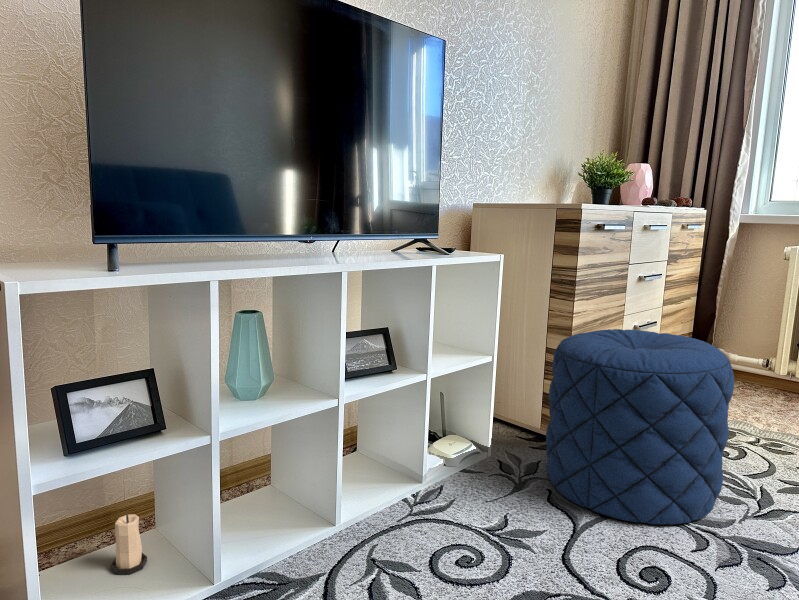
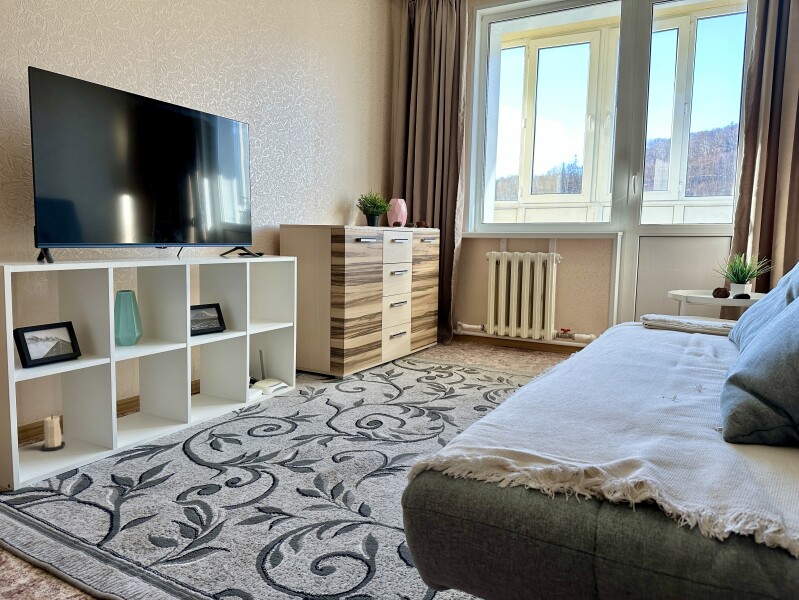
pouf: present [546,329,734,524] -> none [326,302,425,408]

